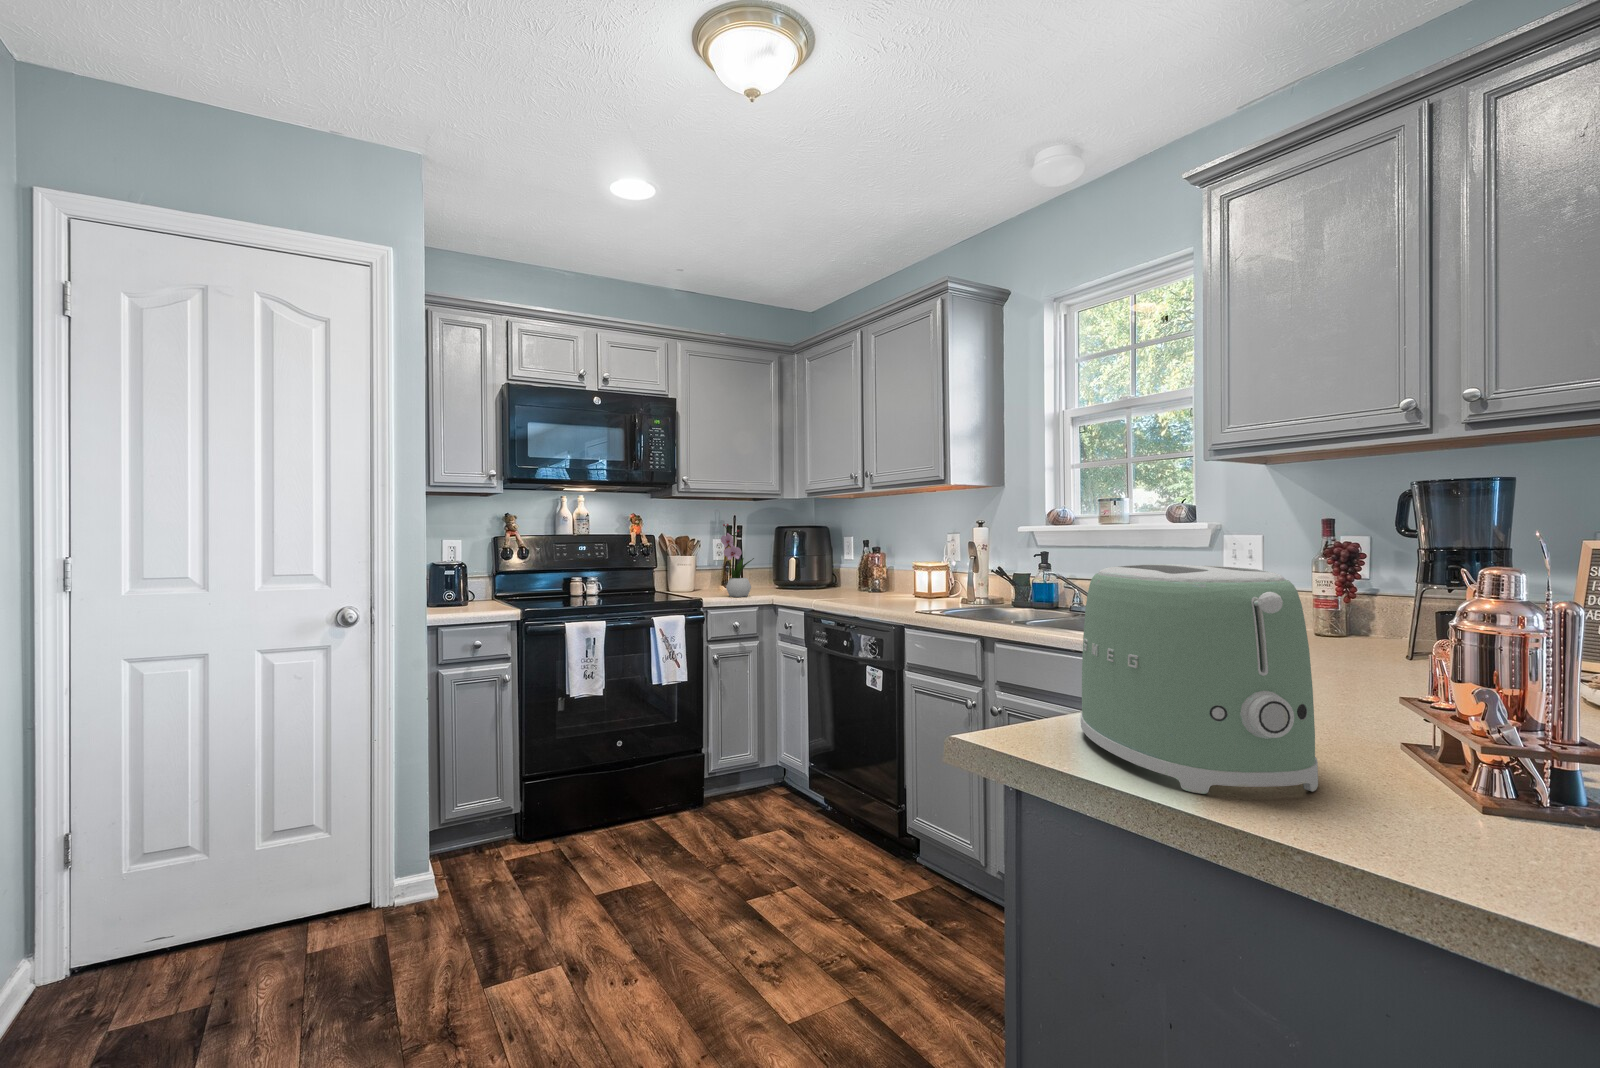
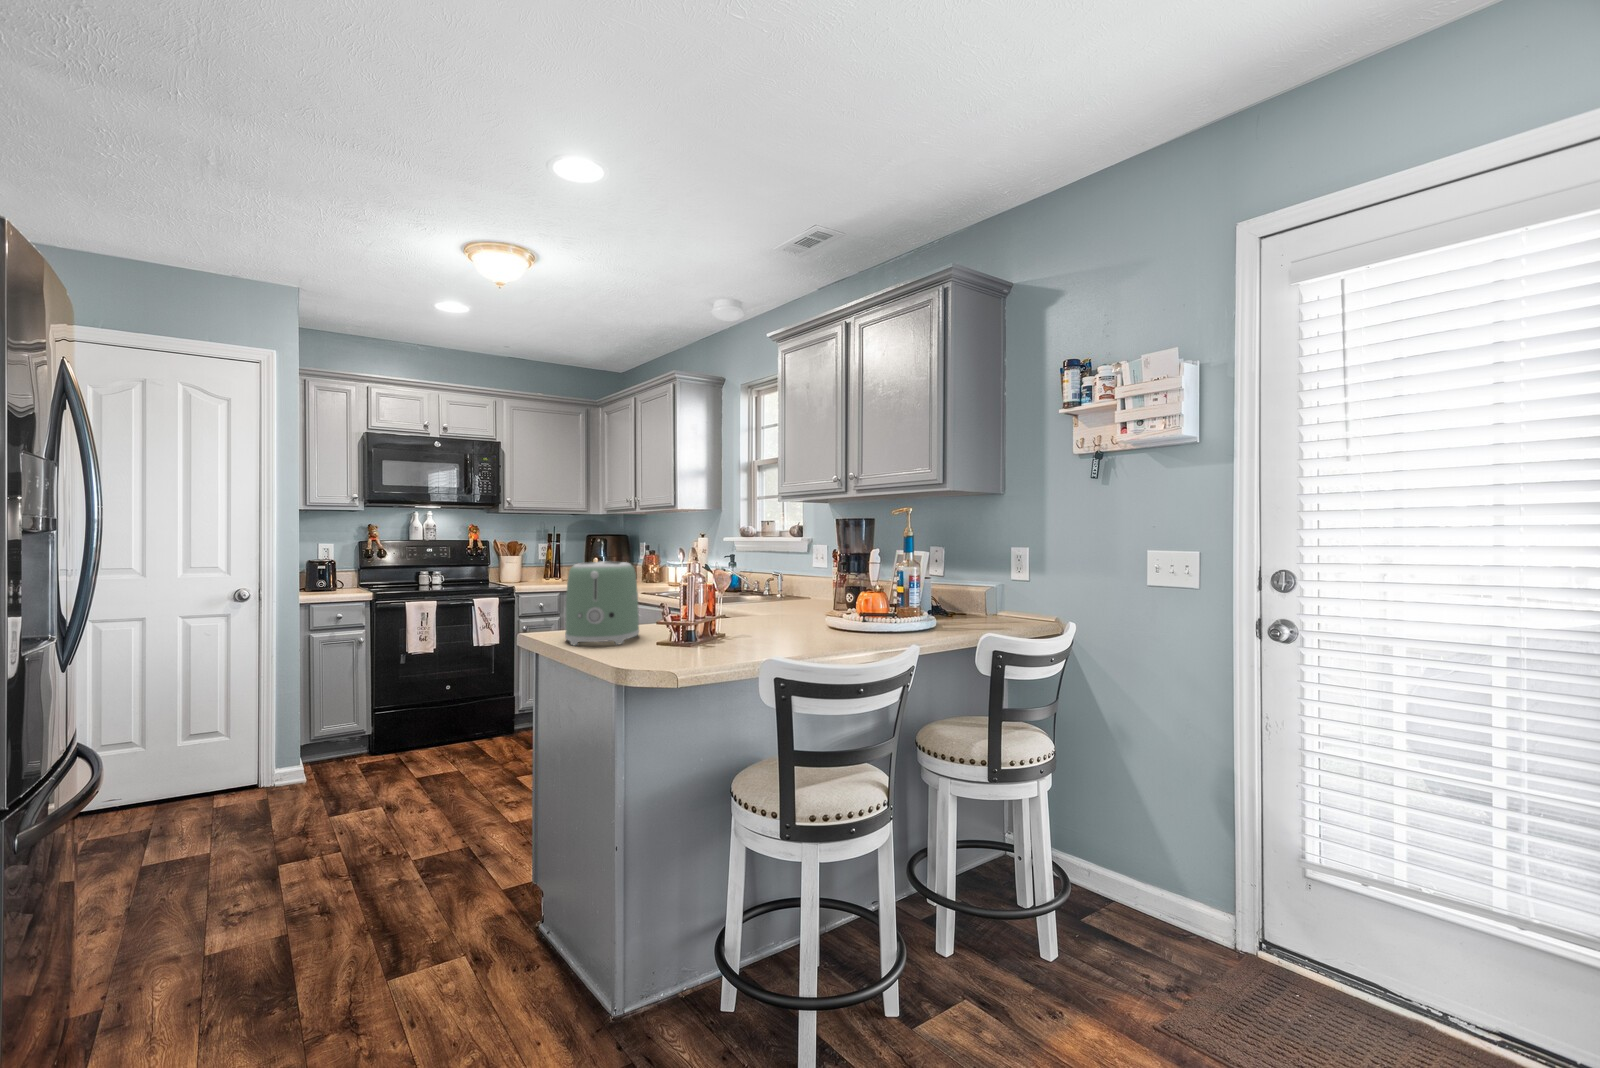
flower arrangement: present [721,524,754,597] -> none [534,533,559,586]

